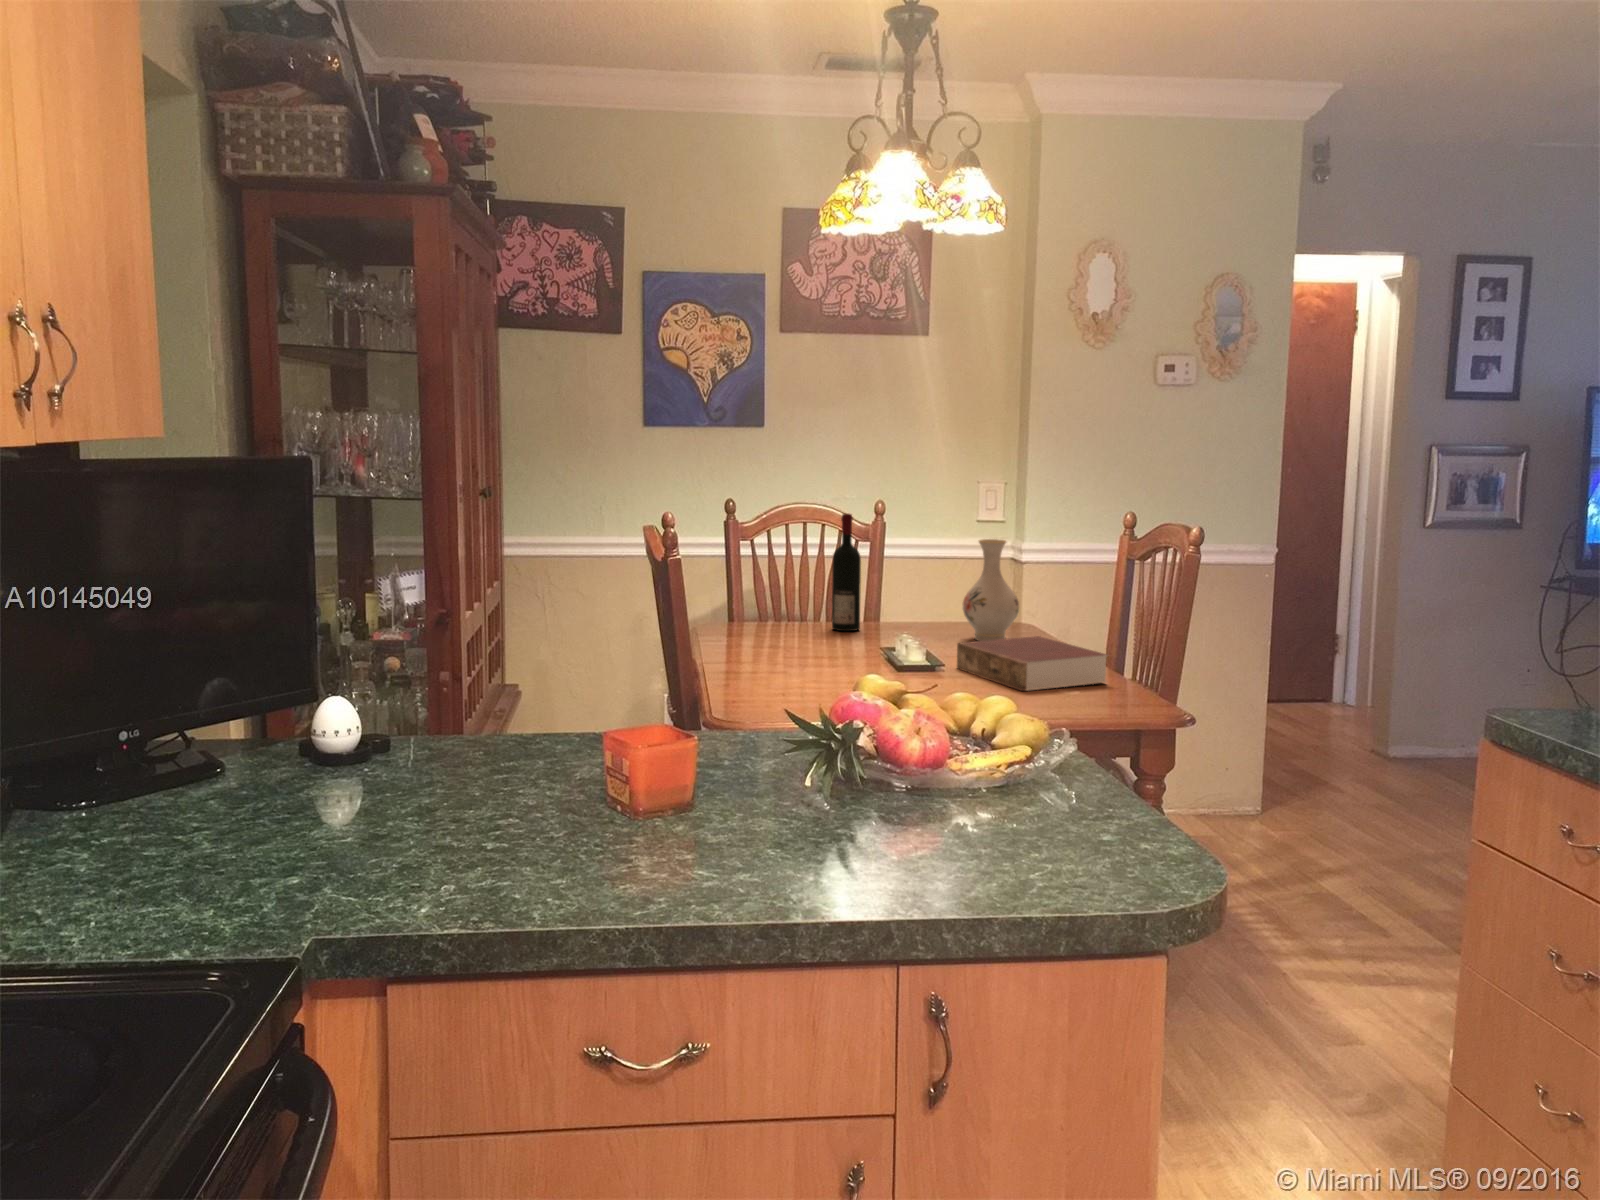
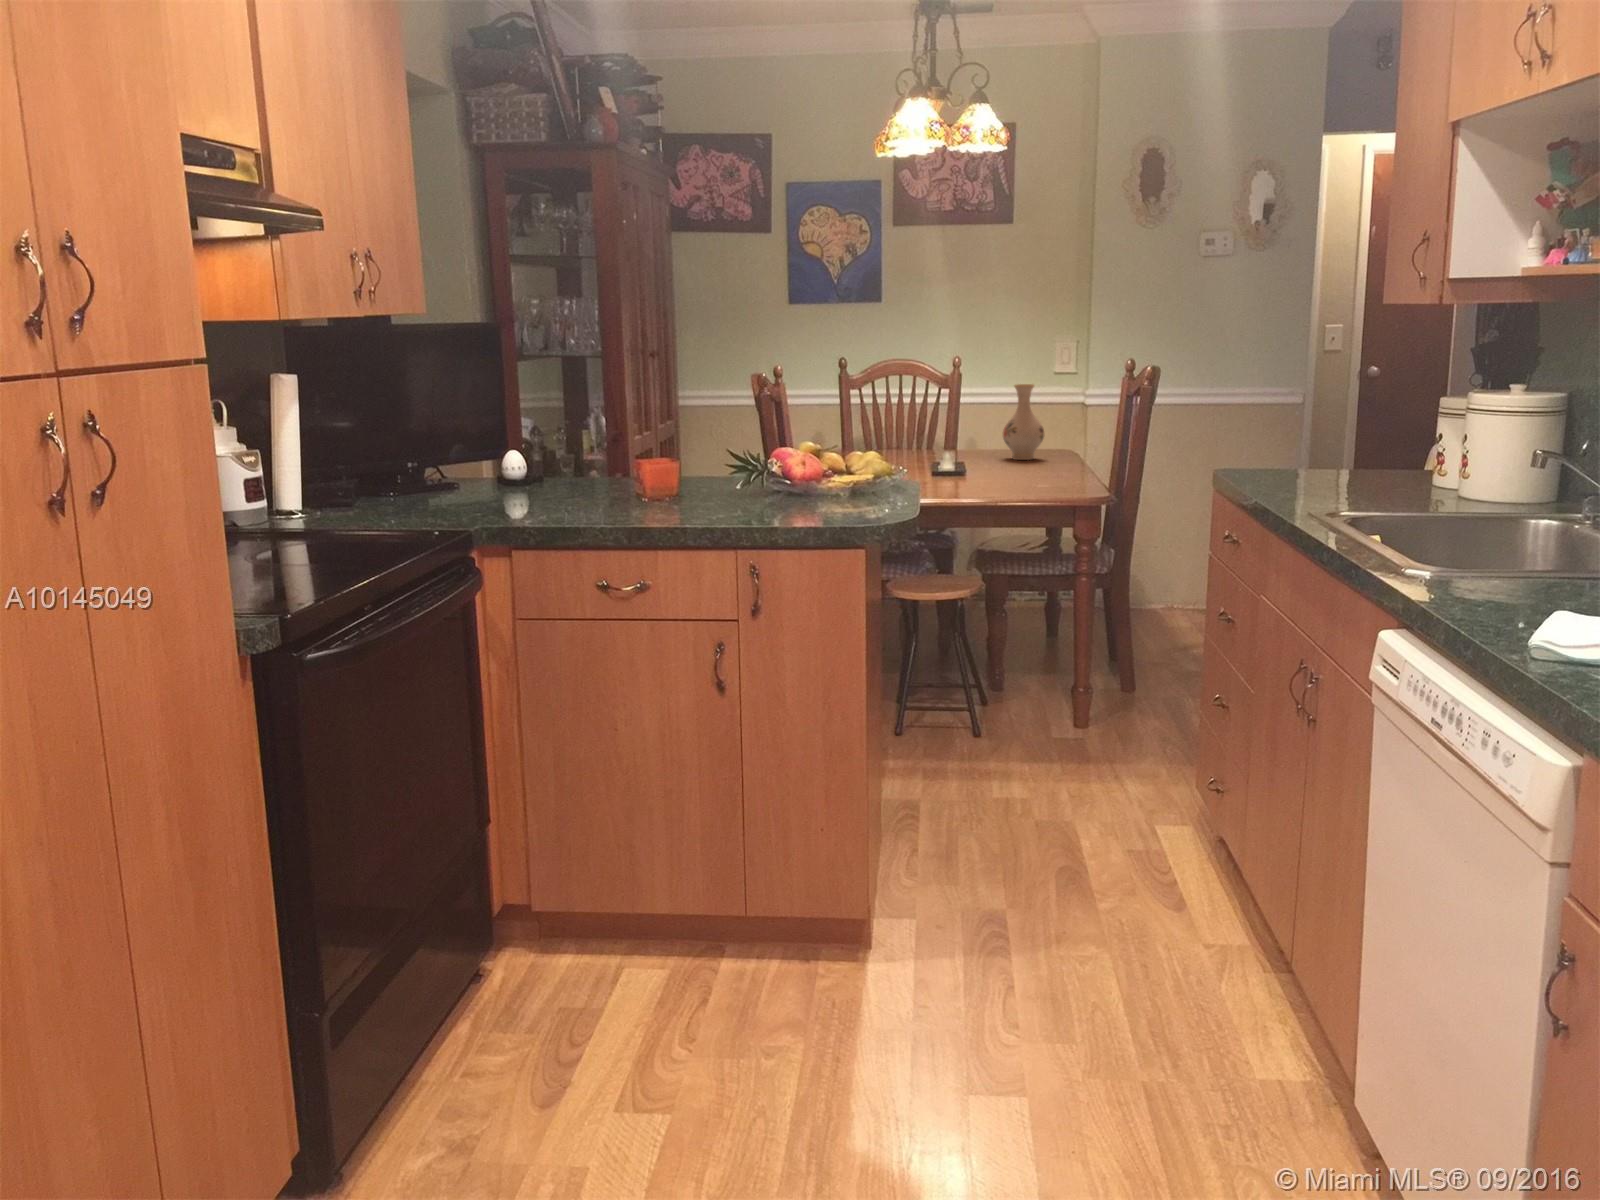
wine bottle: present [832,514,861,631] -> none [910,367,931,454]
book: present [957,636,1108,691] -> none [979,452,1078,485]

